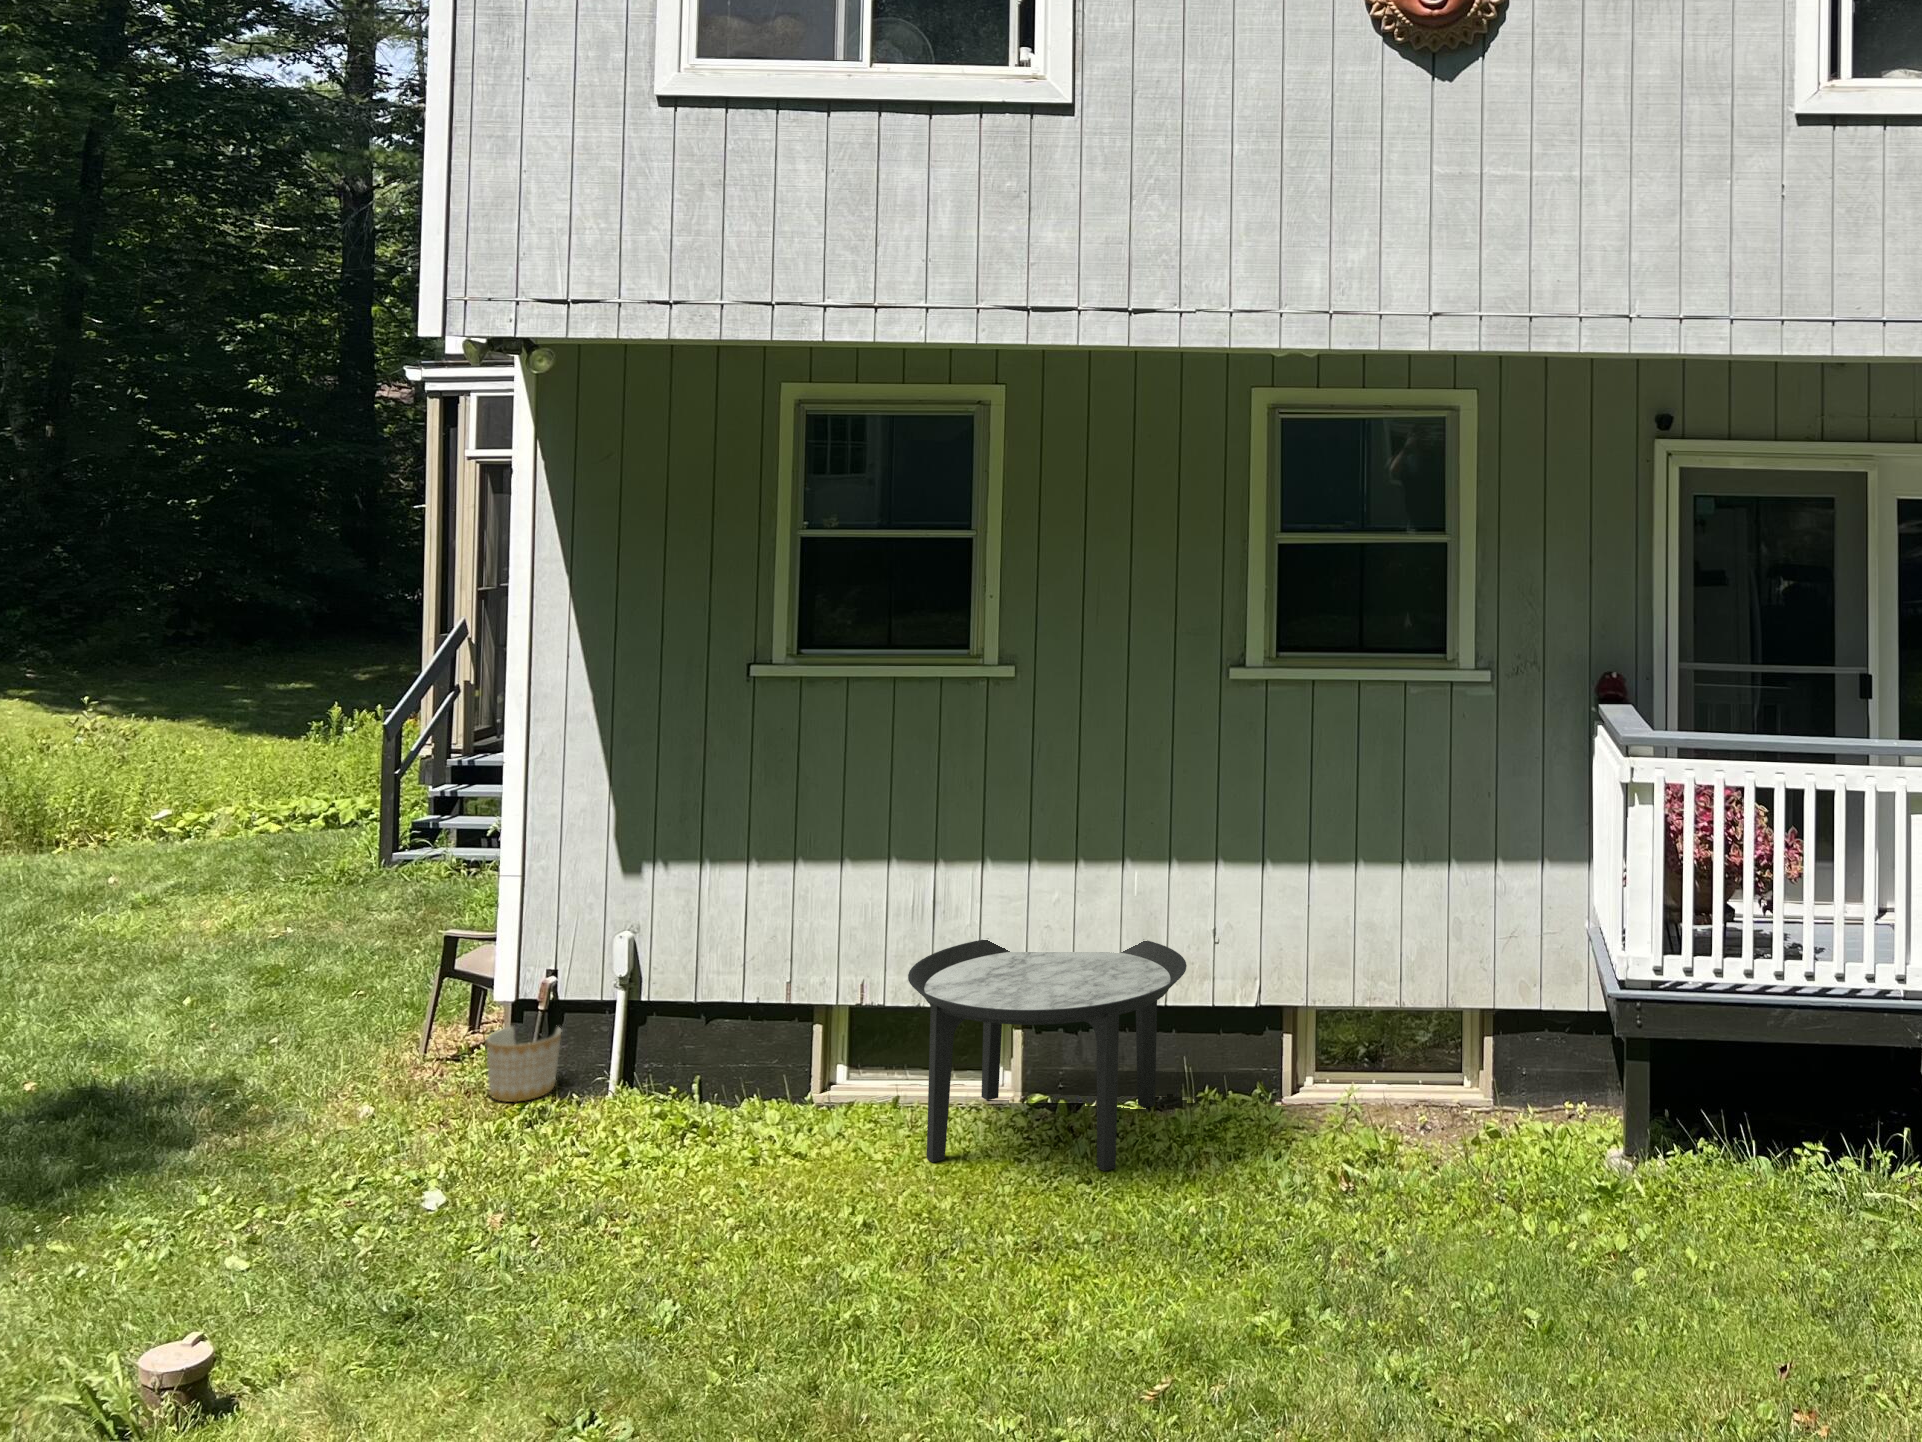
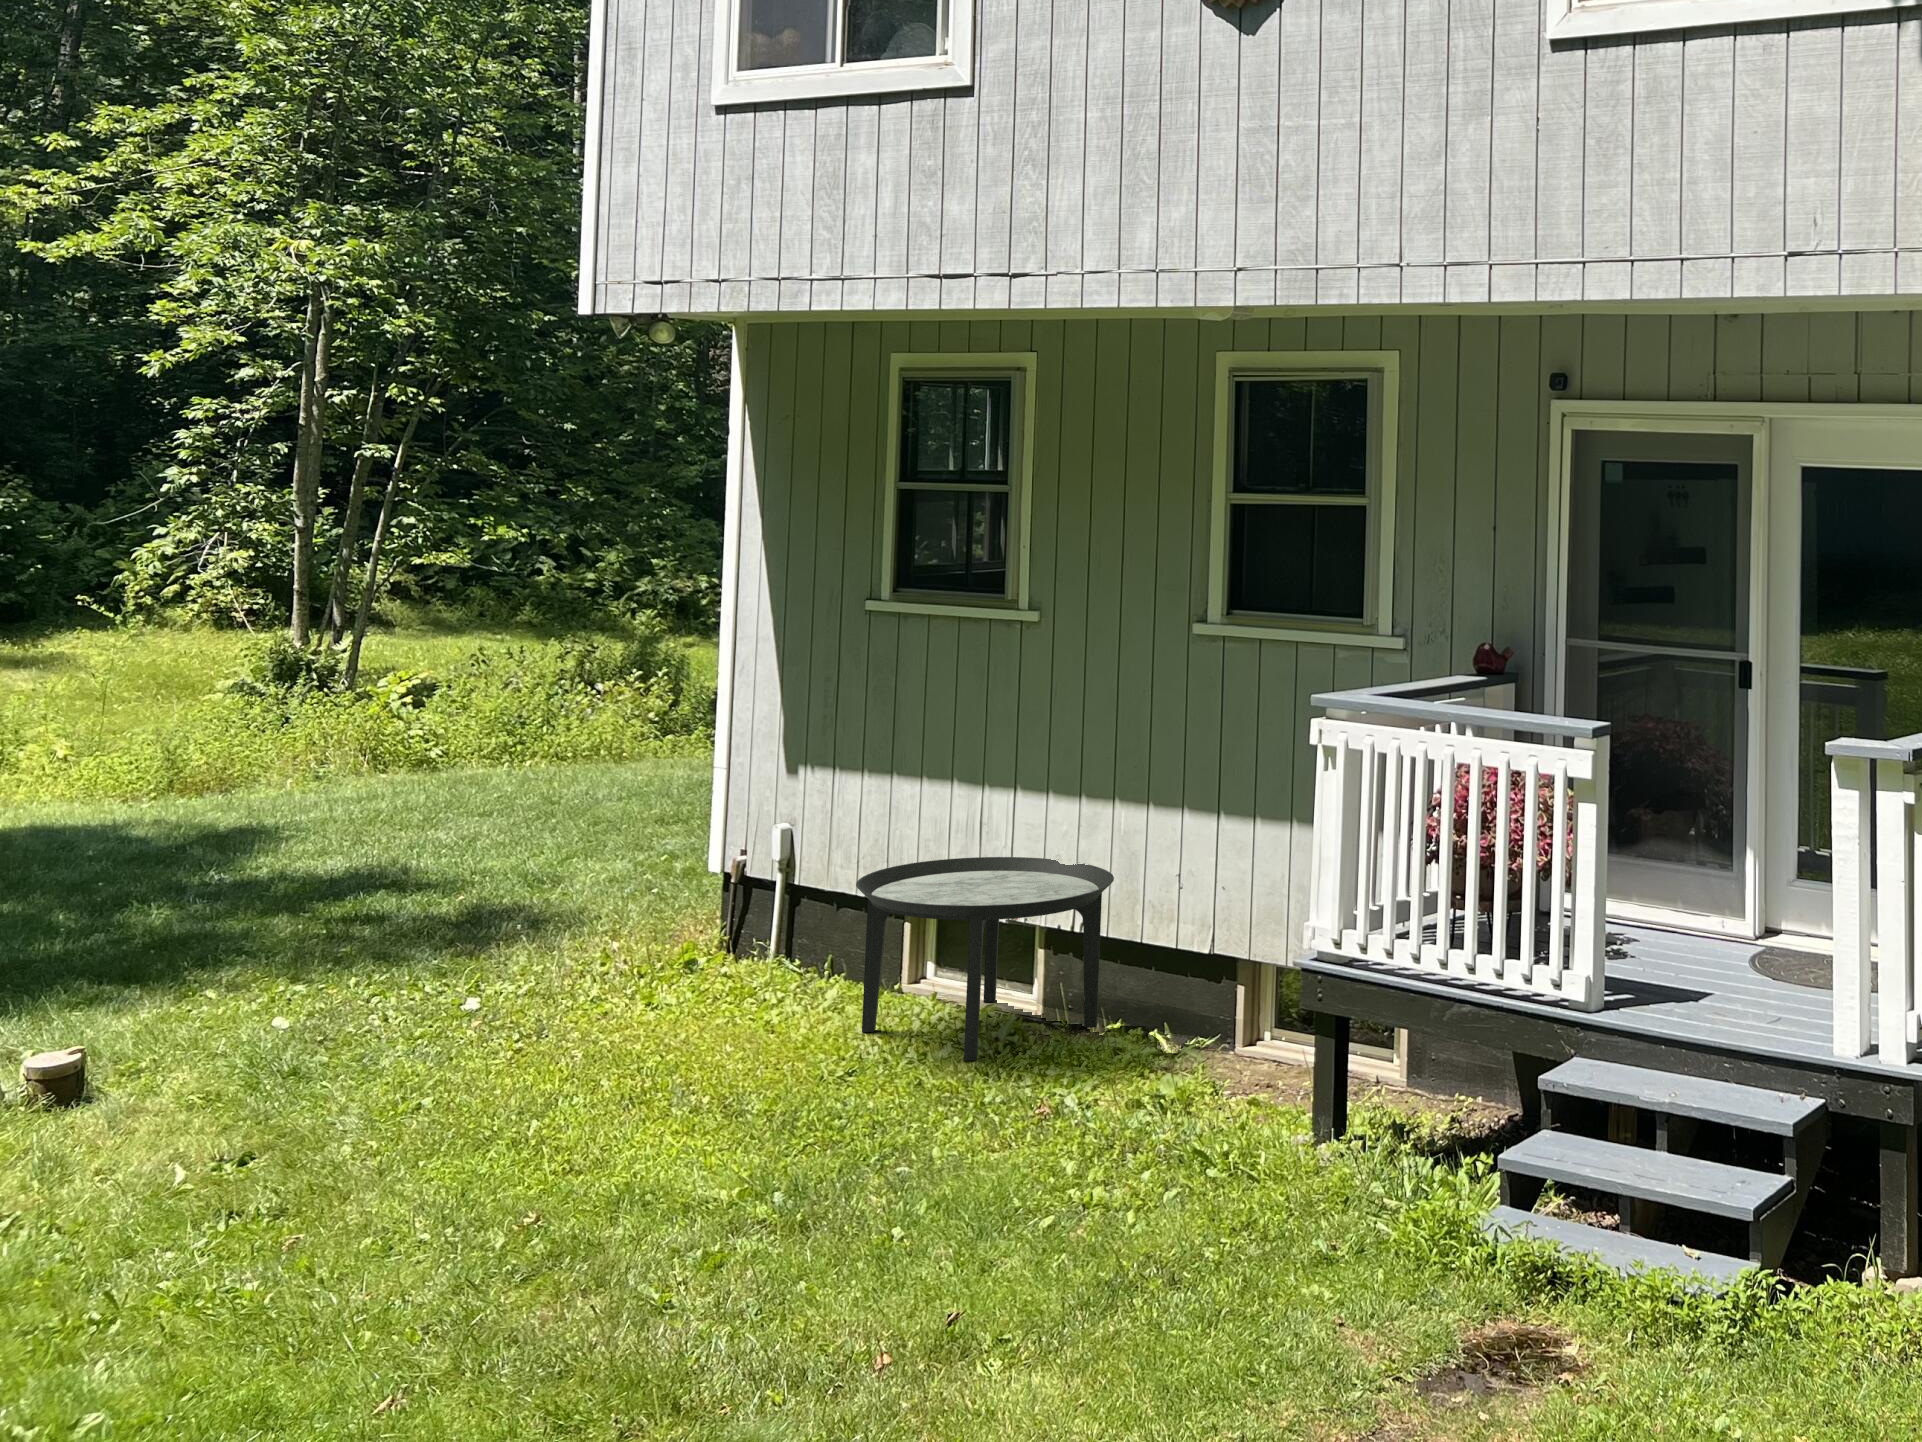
planter: present [486,1027,561,1102] -> none [675,891,735,949]

